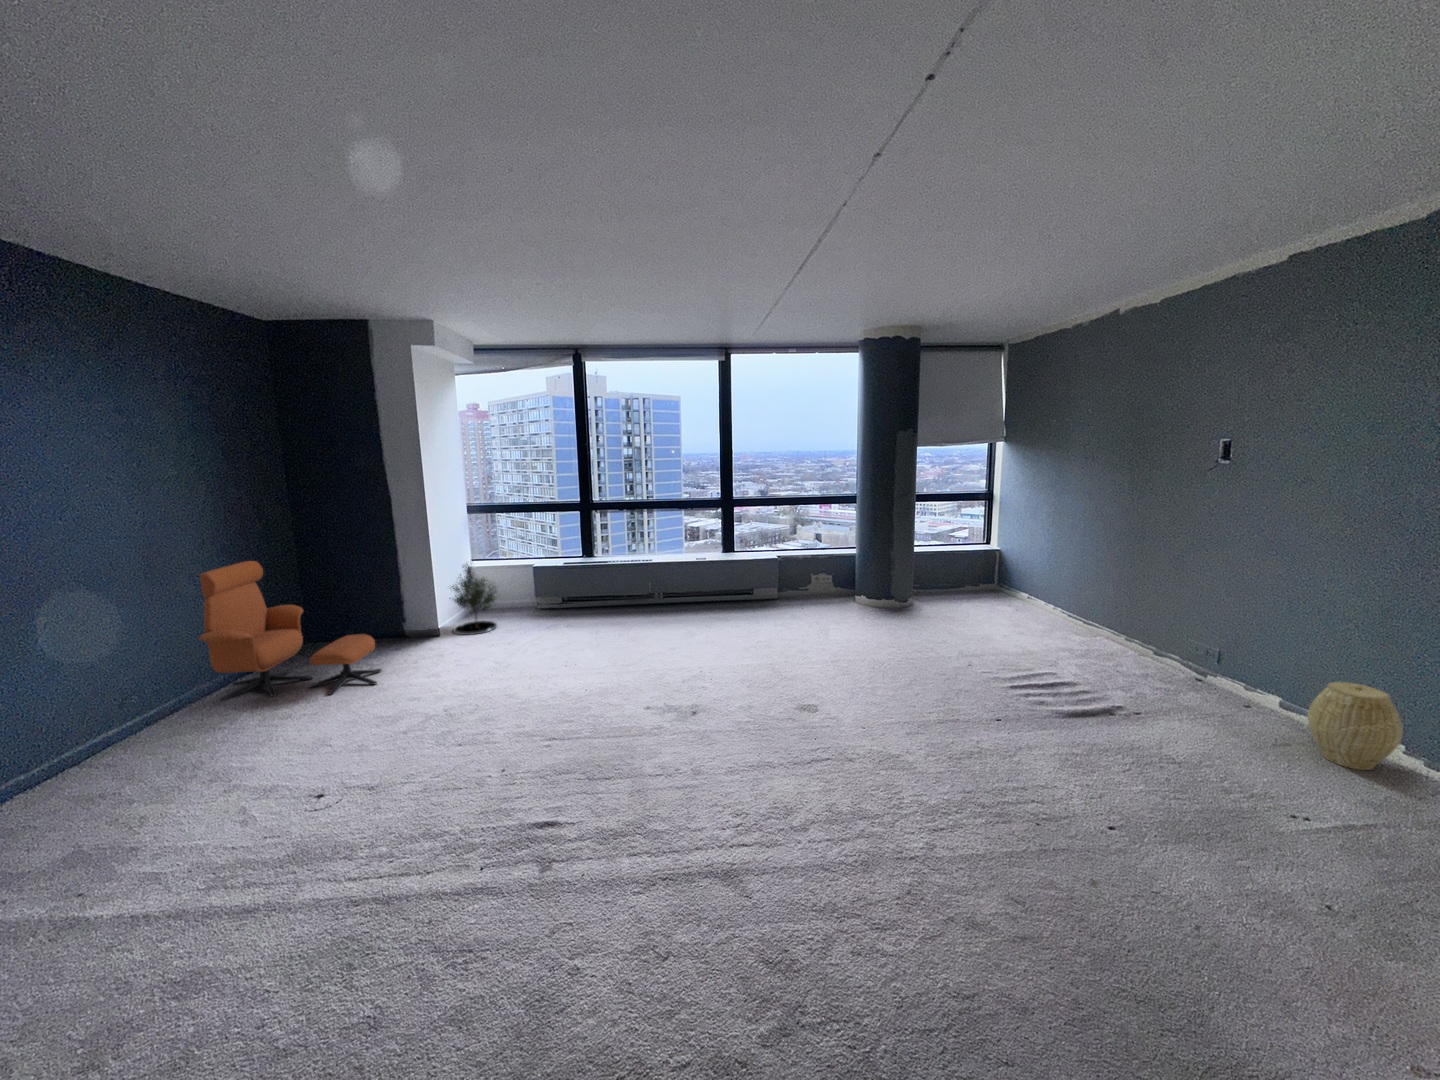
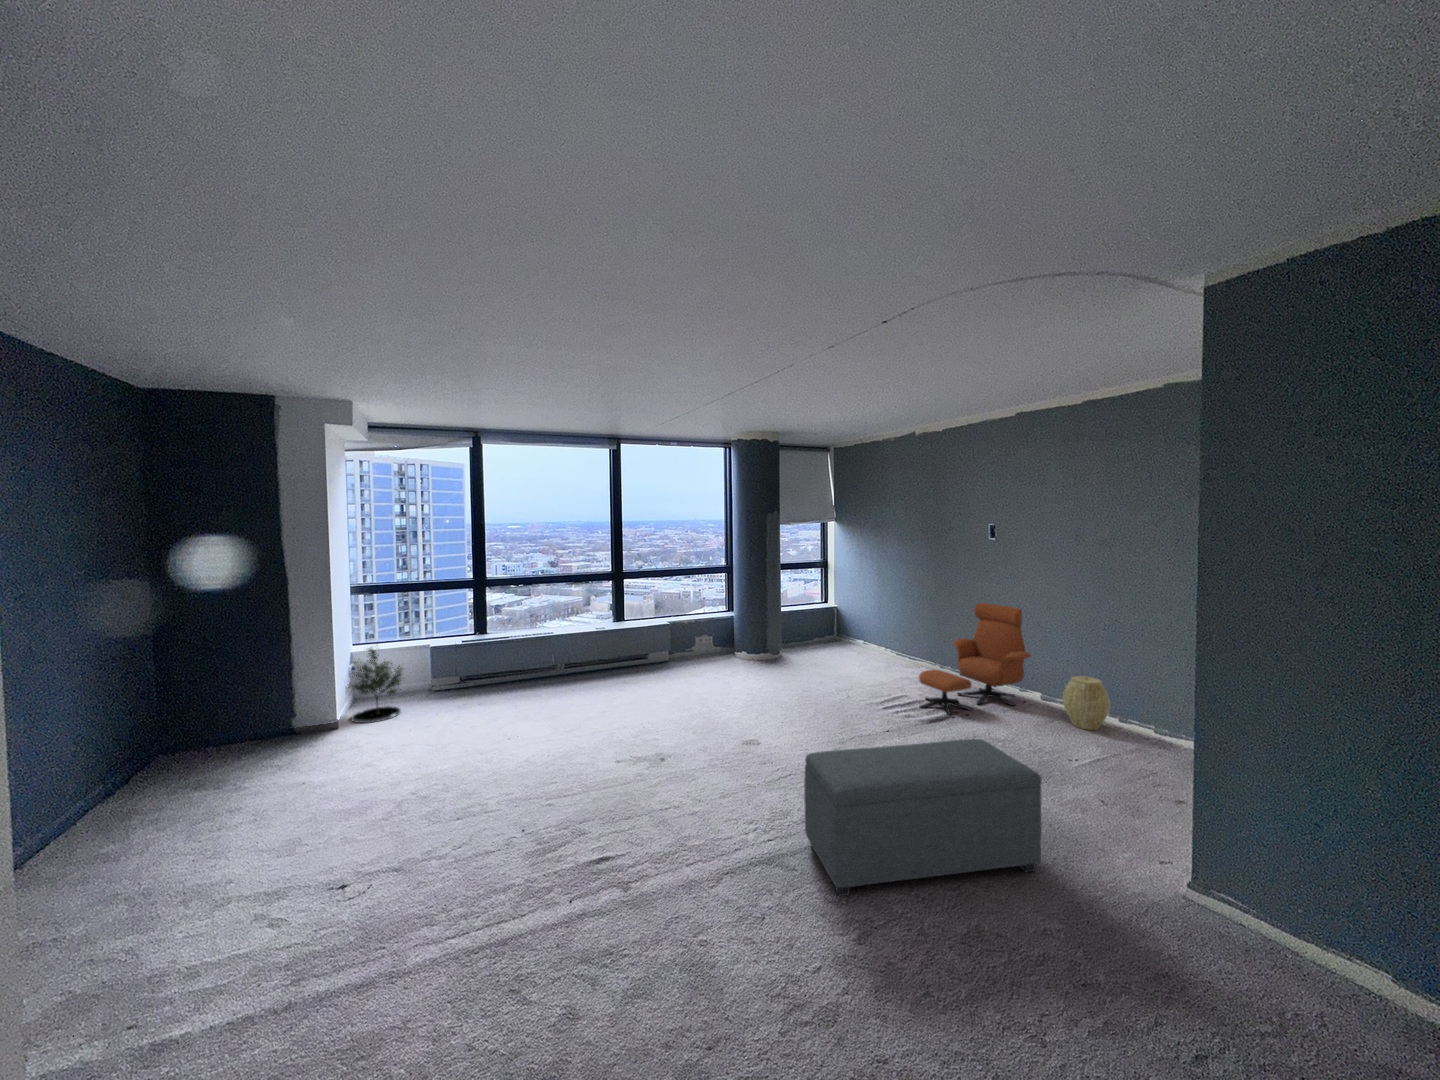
lounge chair: present [199,561,381,700] -> present [919,603,1031,715]
ottoman: none [774,749,1142,999] -> present [804,739,1041,896]

